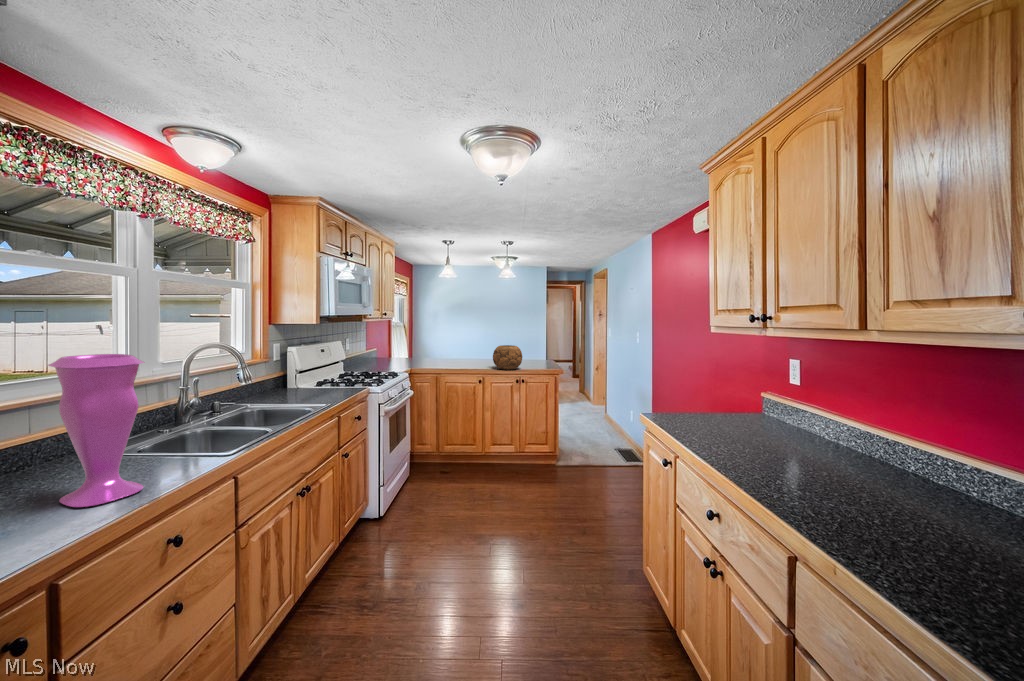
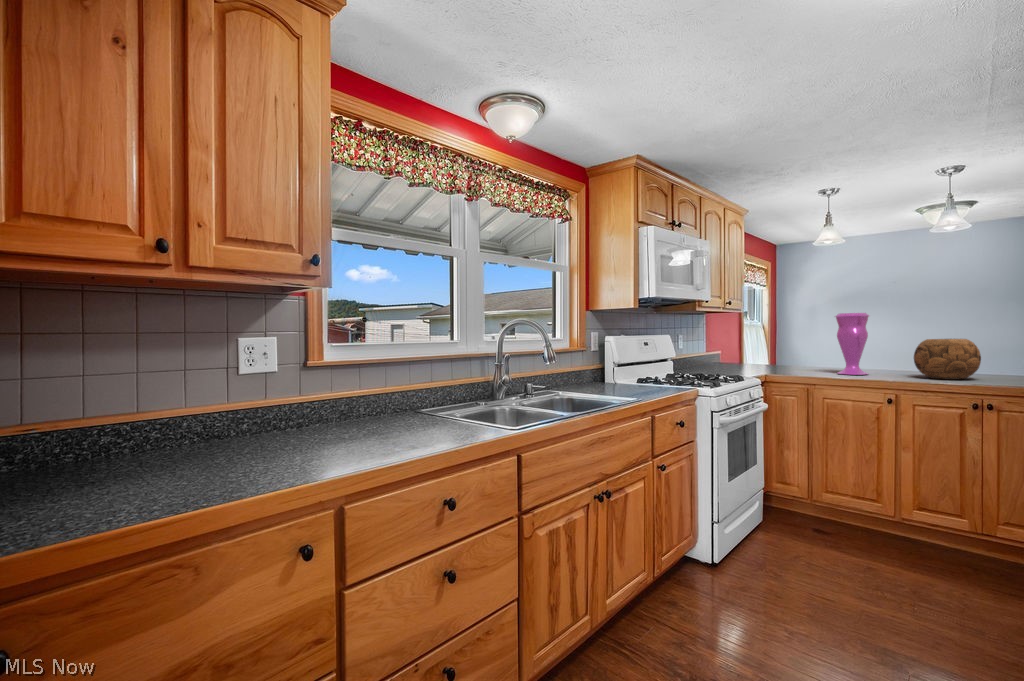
vase: present [48,354,144,507] -> present [835,313,869,375]

